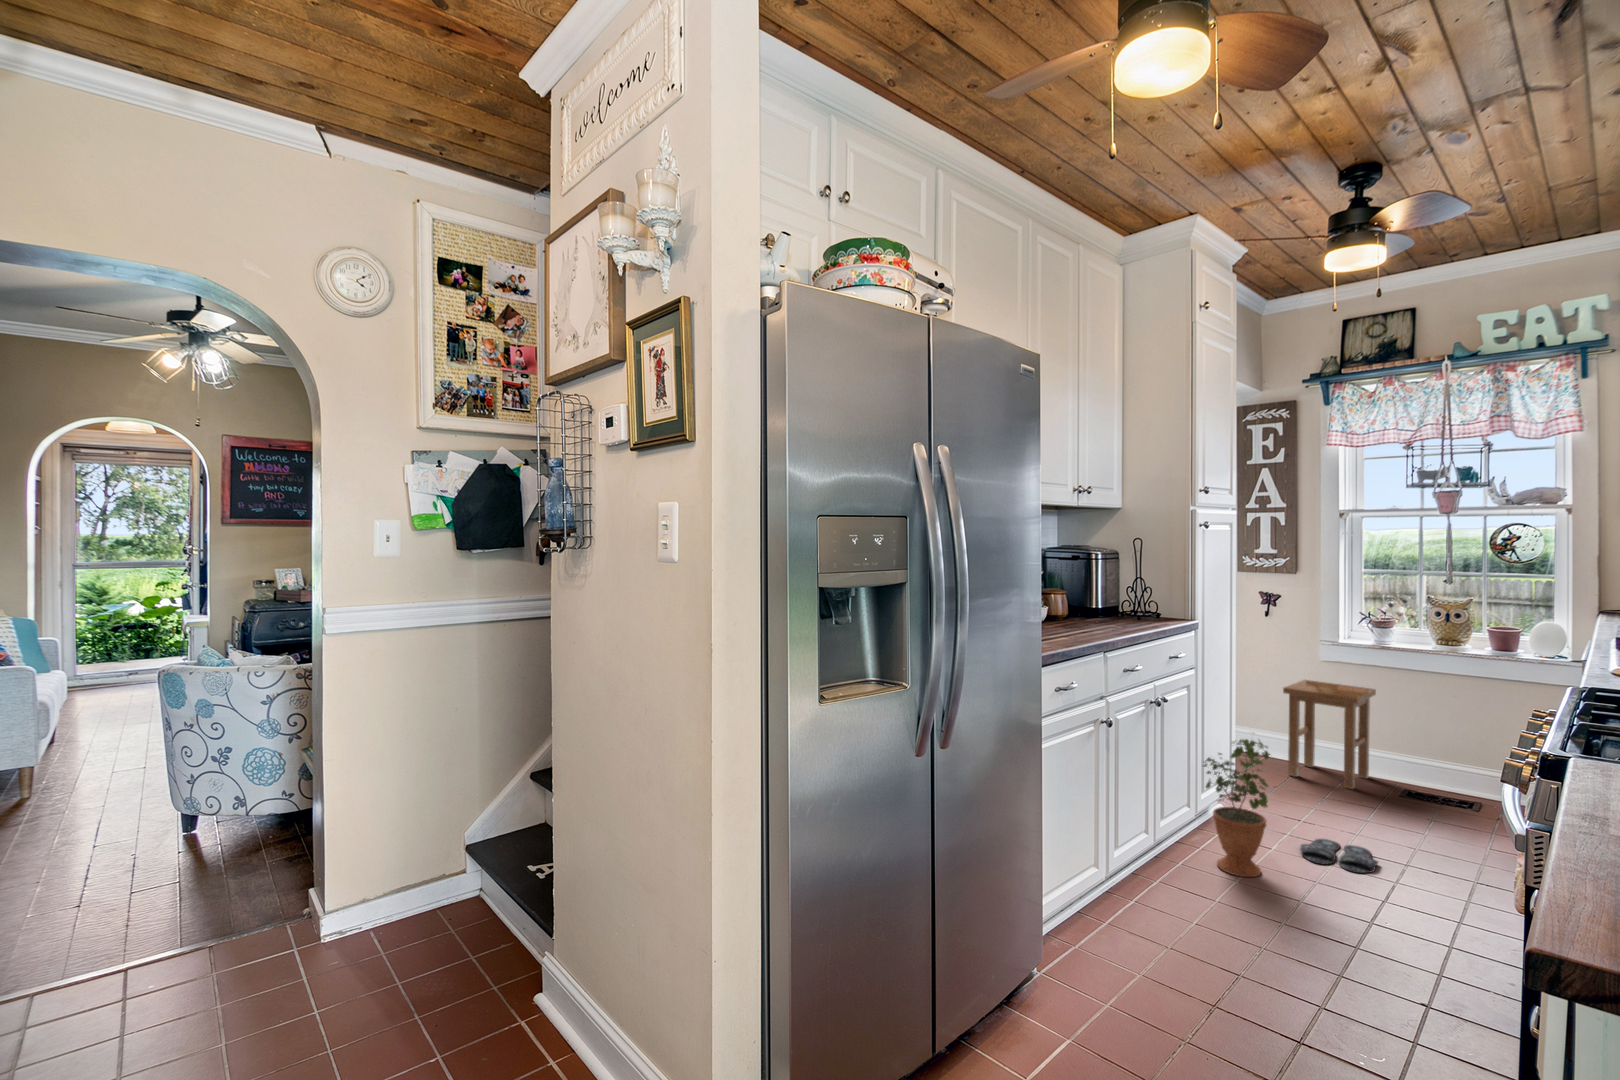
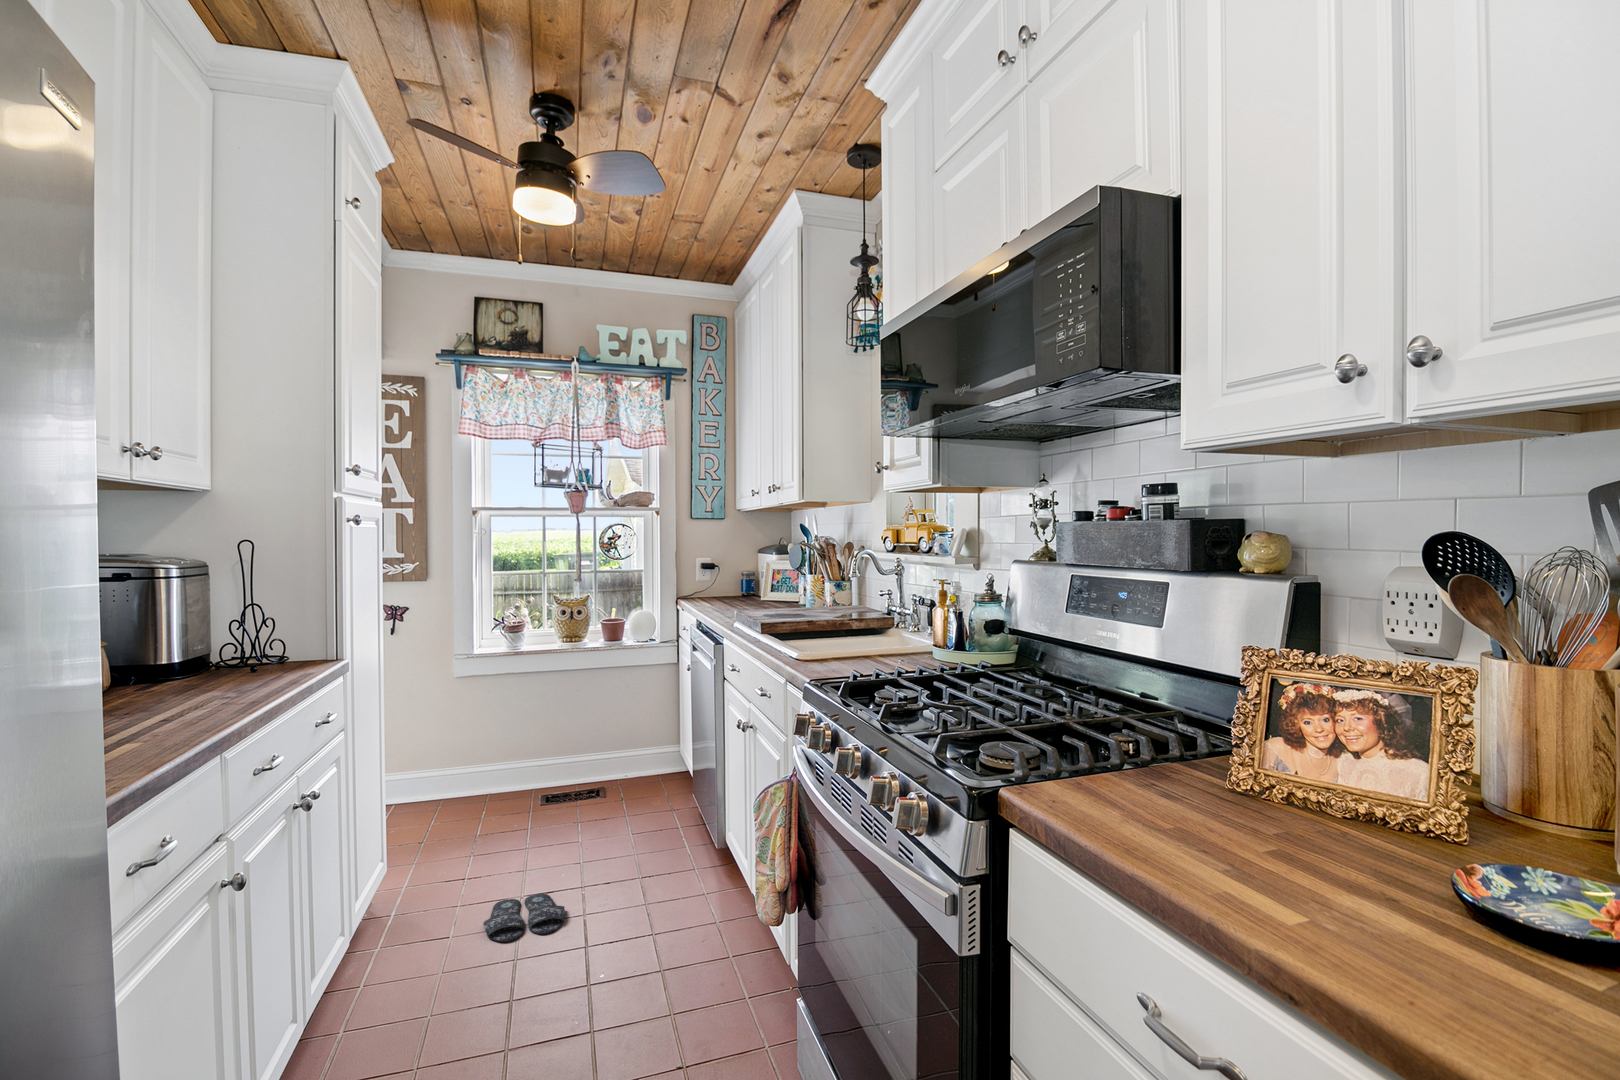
stool: present [1283,680,1376,789] -> none [423,701,511,825]
potted plant: present [1204,739,1270,877] -> none [372,805,466,1021]

